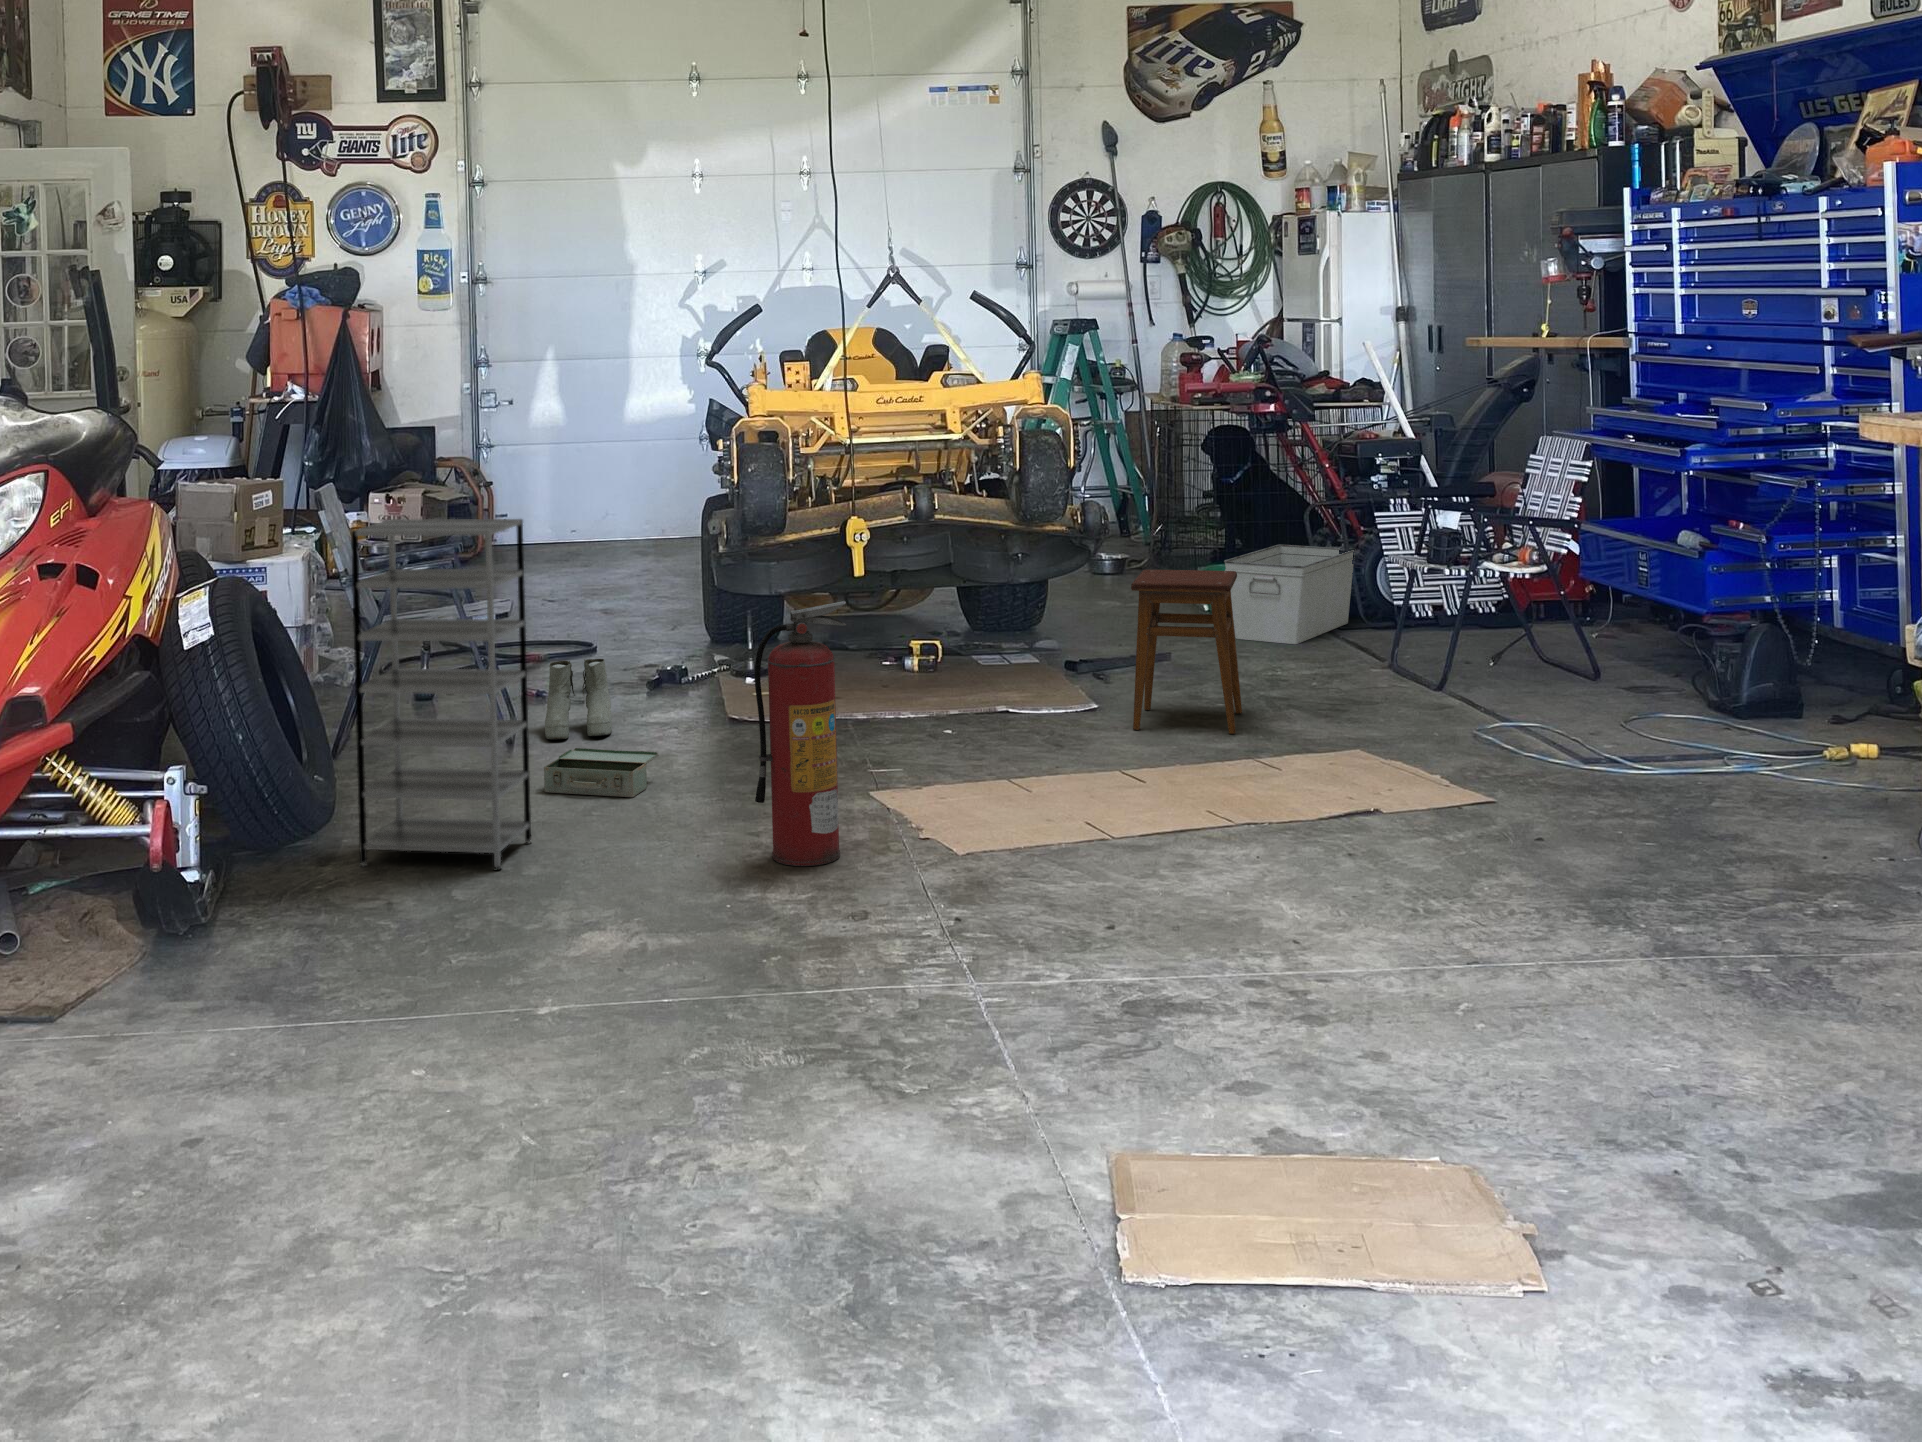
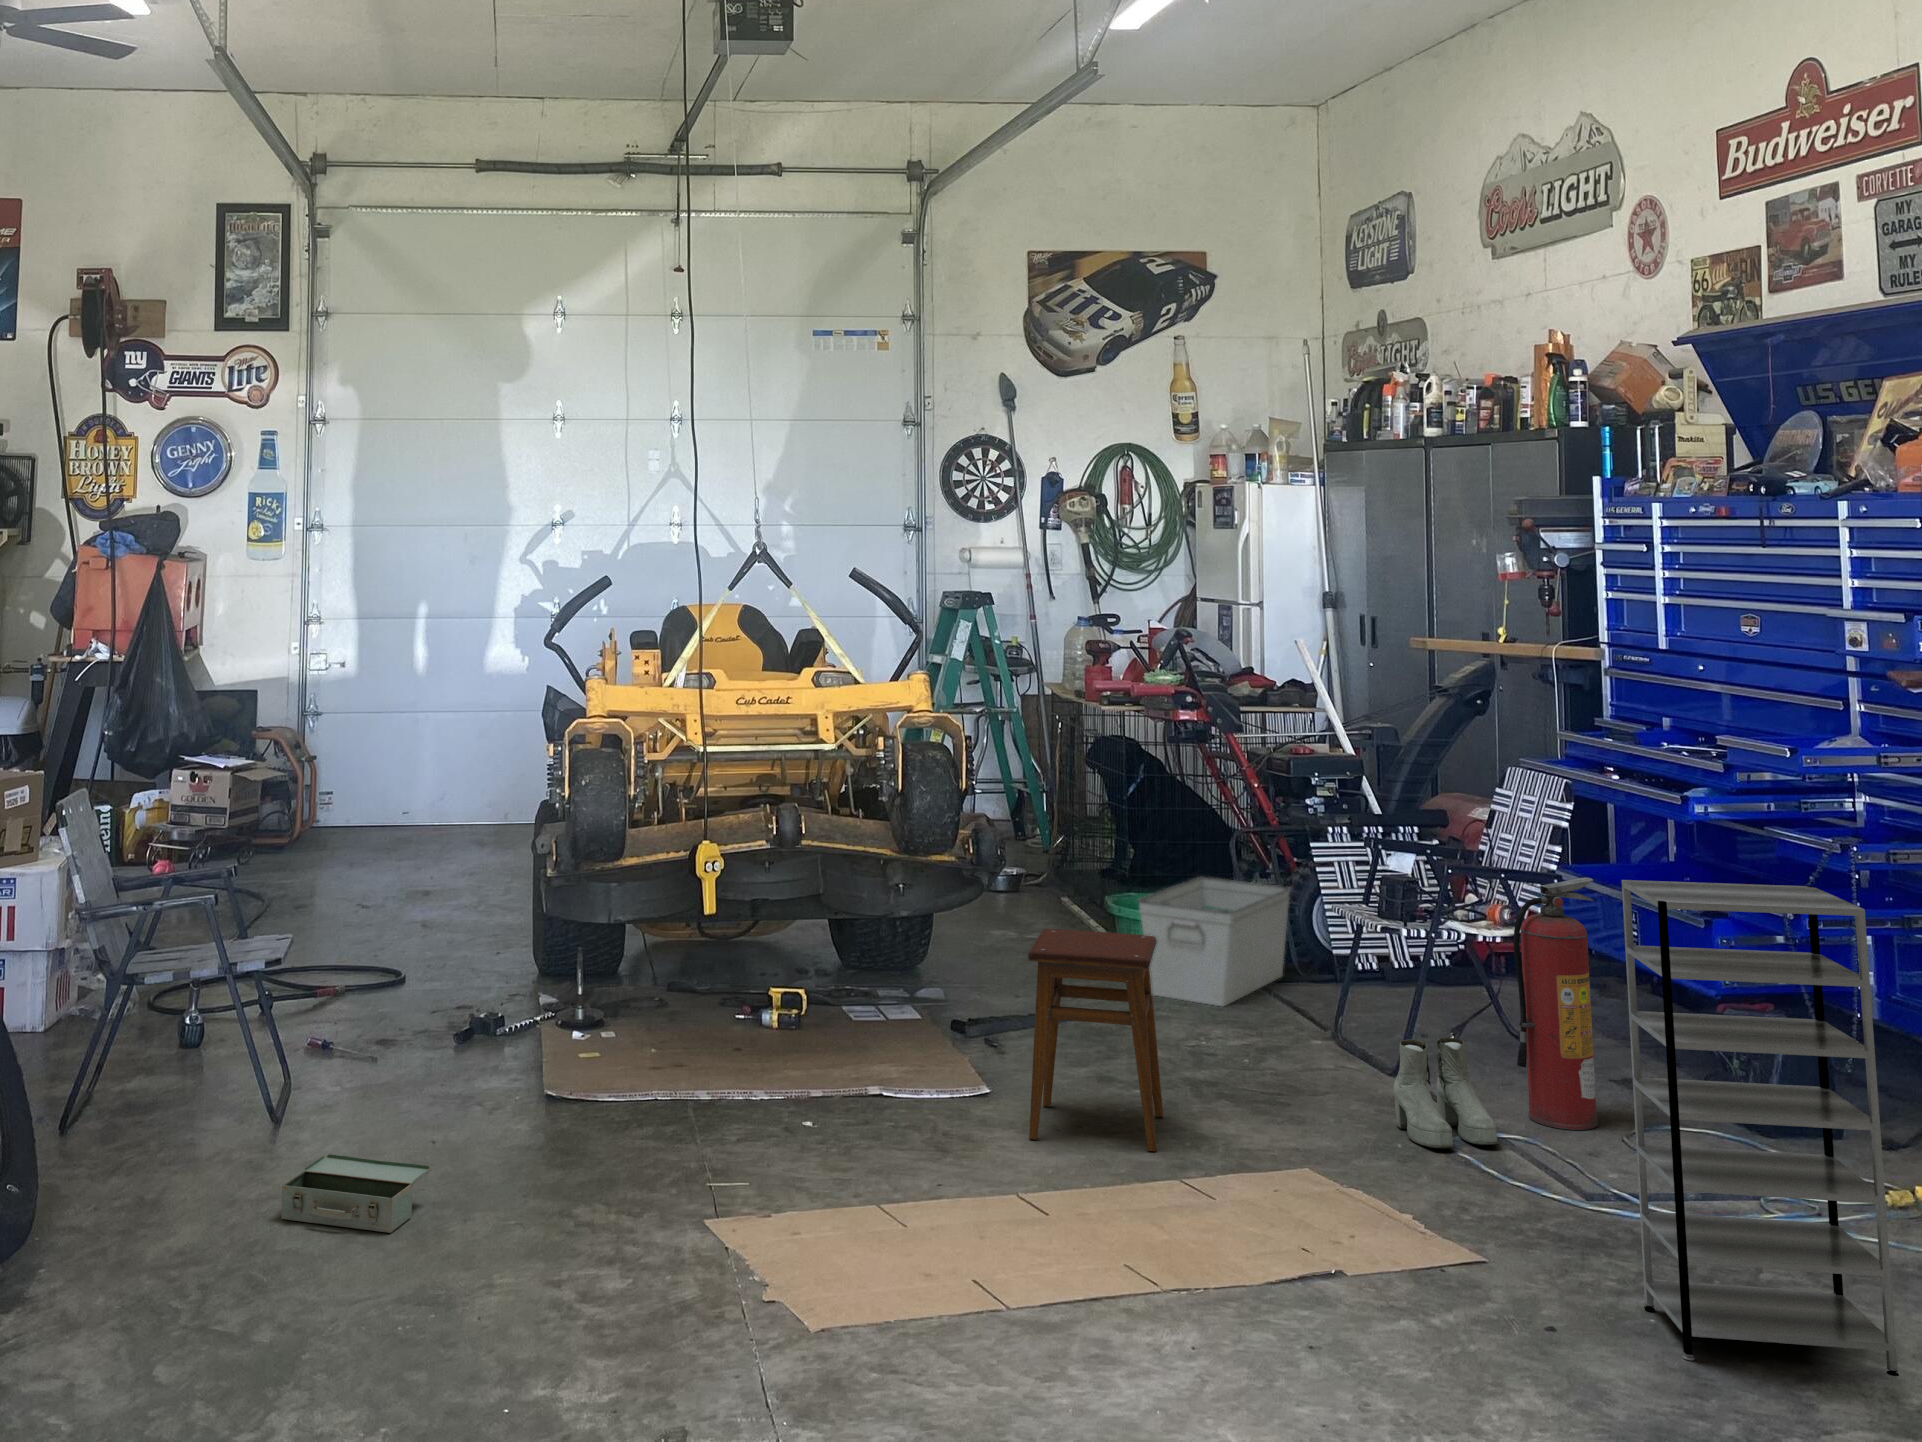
shelving unit: present [351,519,531,870] -> present [1622,880,1899,1376]
fire extinguisher: present [755,601,846,866] -> present [1514,878,1598,1130]
boots: present [545,659,612,740] -> present [1393,1038,1498,1149]

